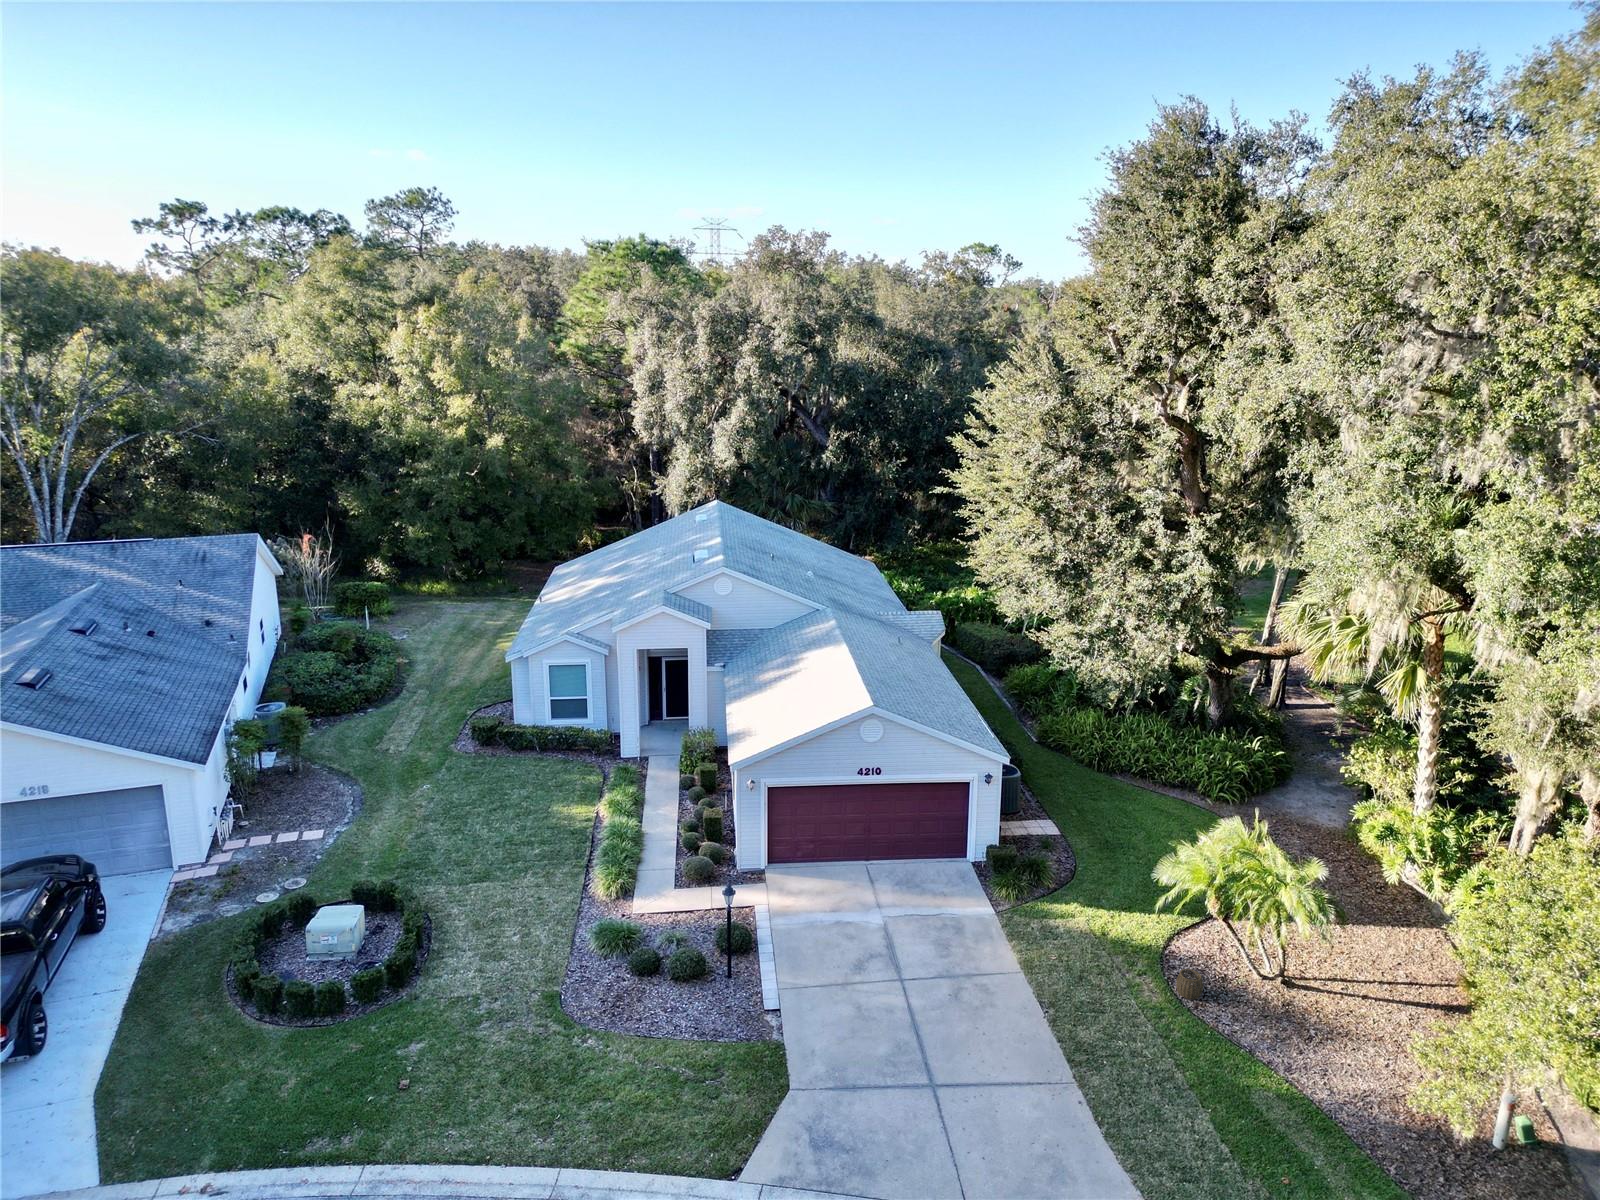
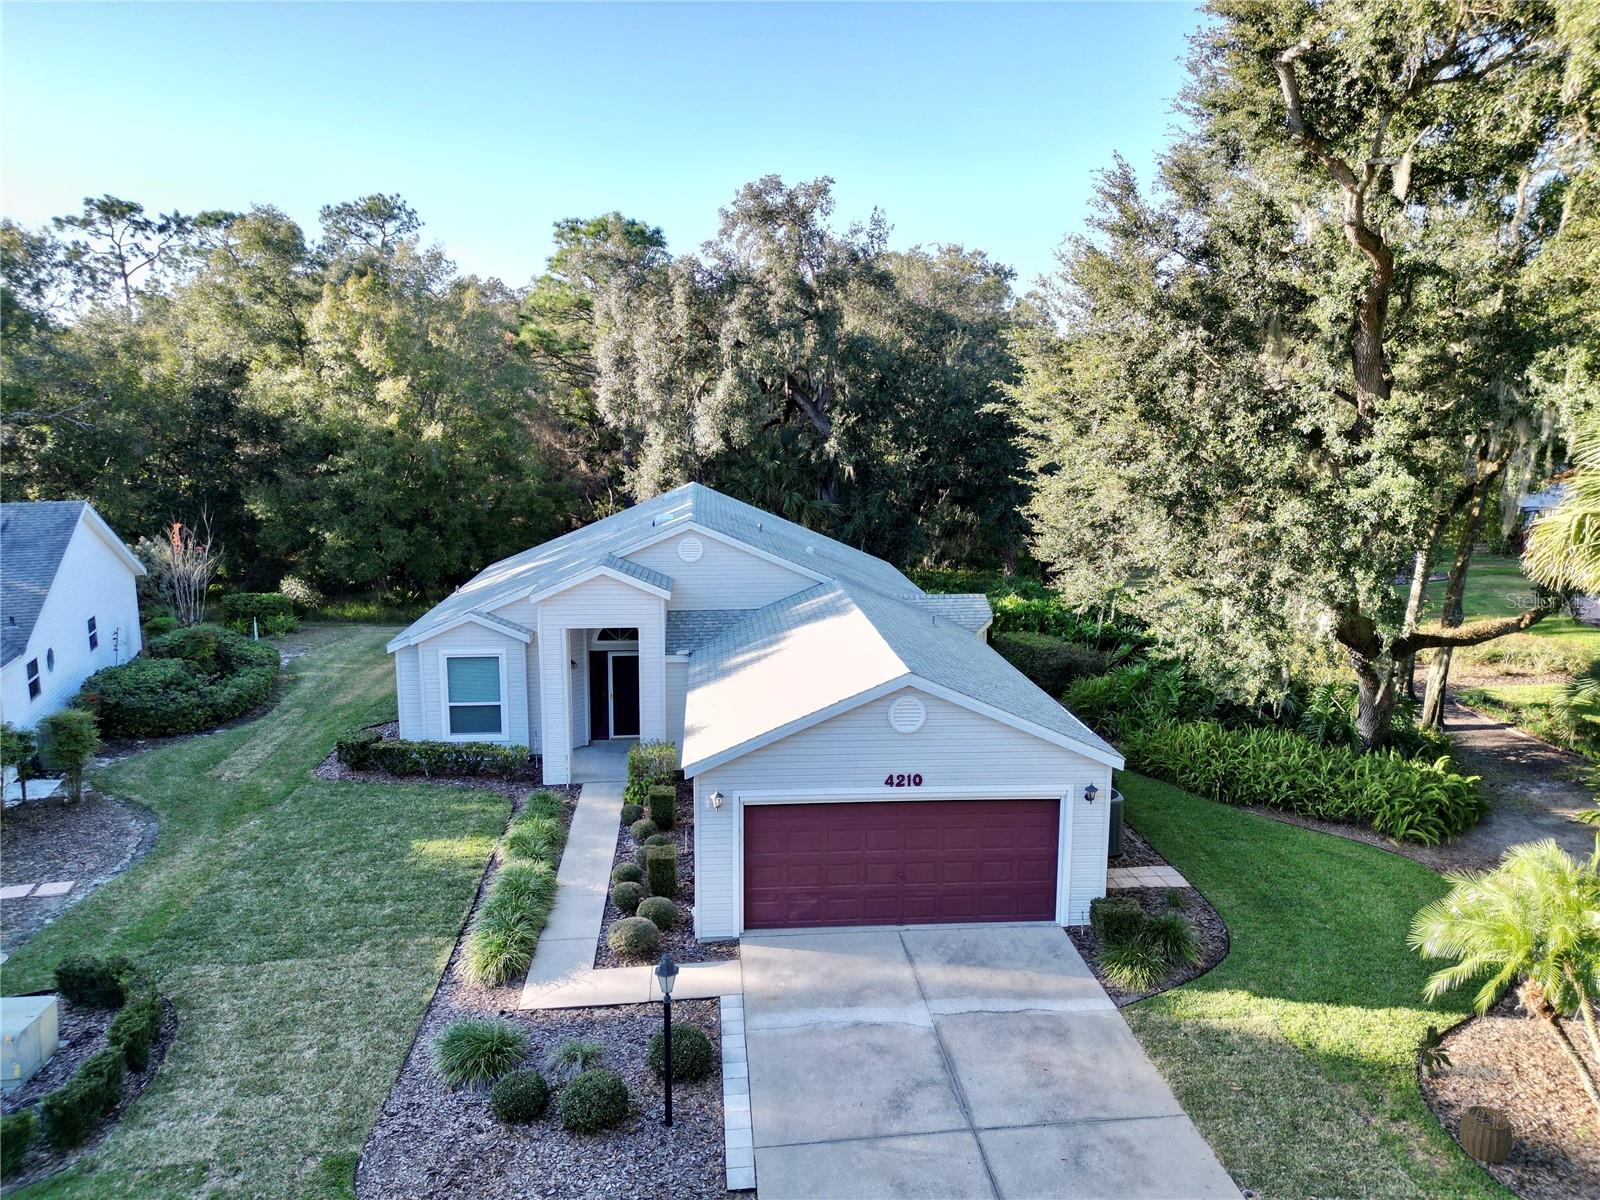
potted plant: none [1161,924,1185,954] -> present [1409,1026,1453,1076]

